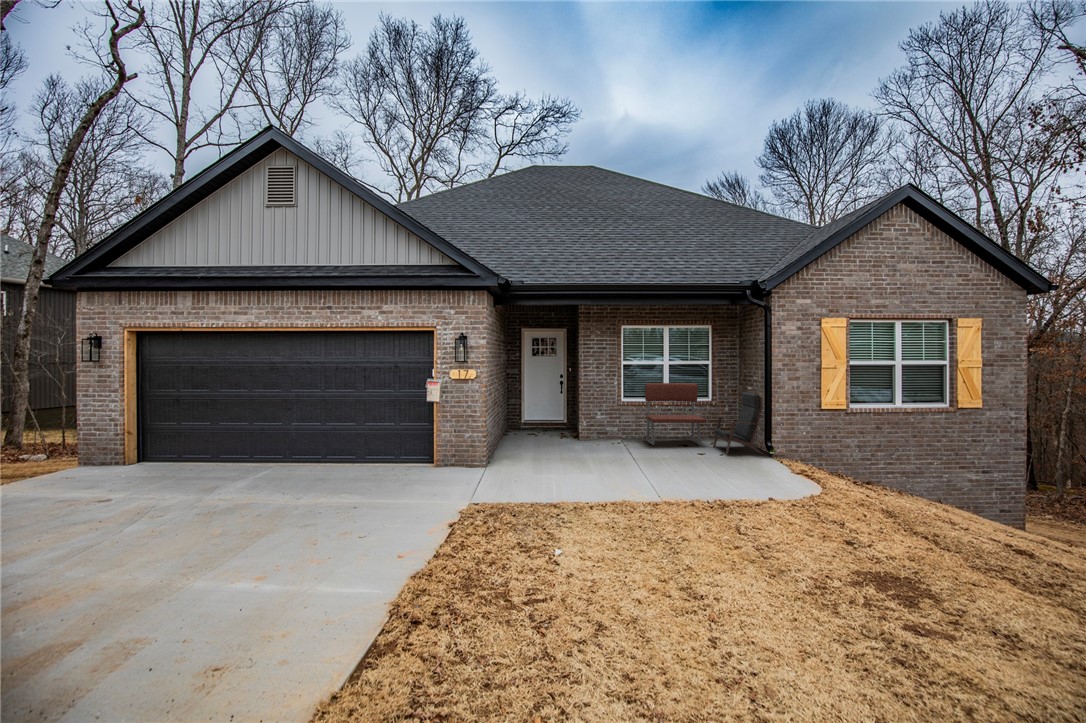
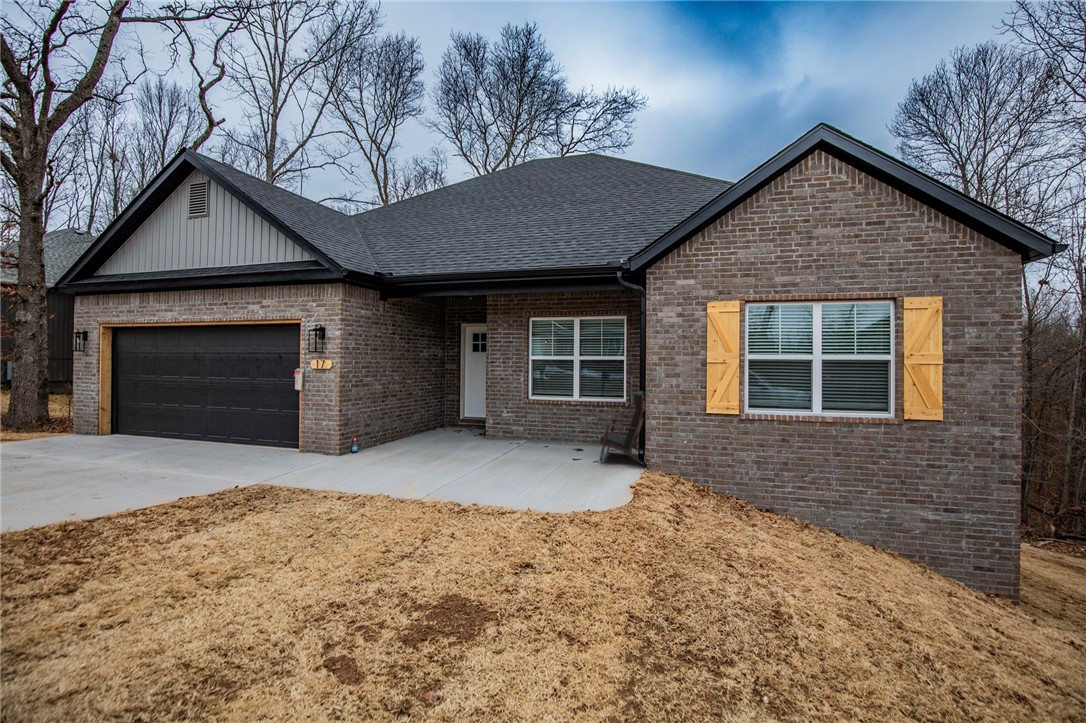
bench: present [645,383,706,445] -> none [540,379,604,450]

